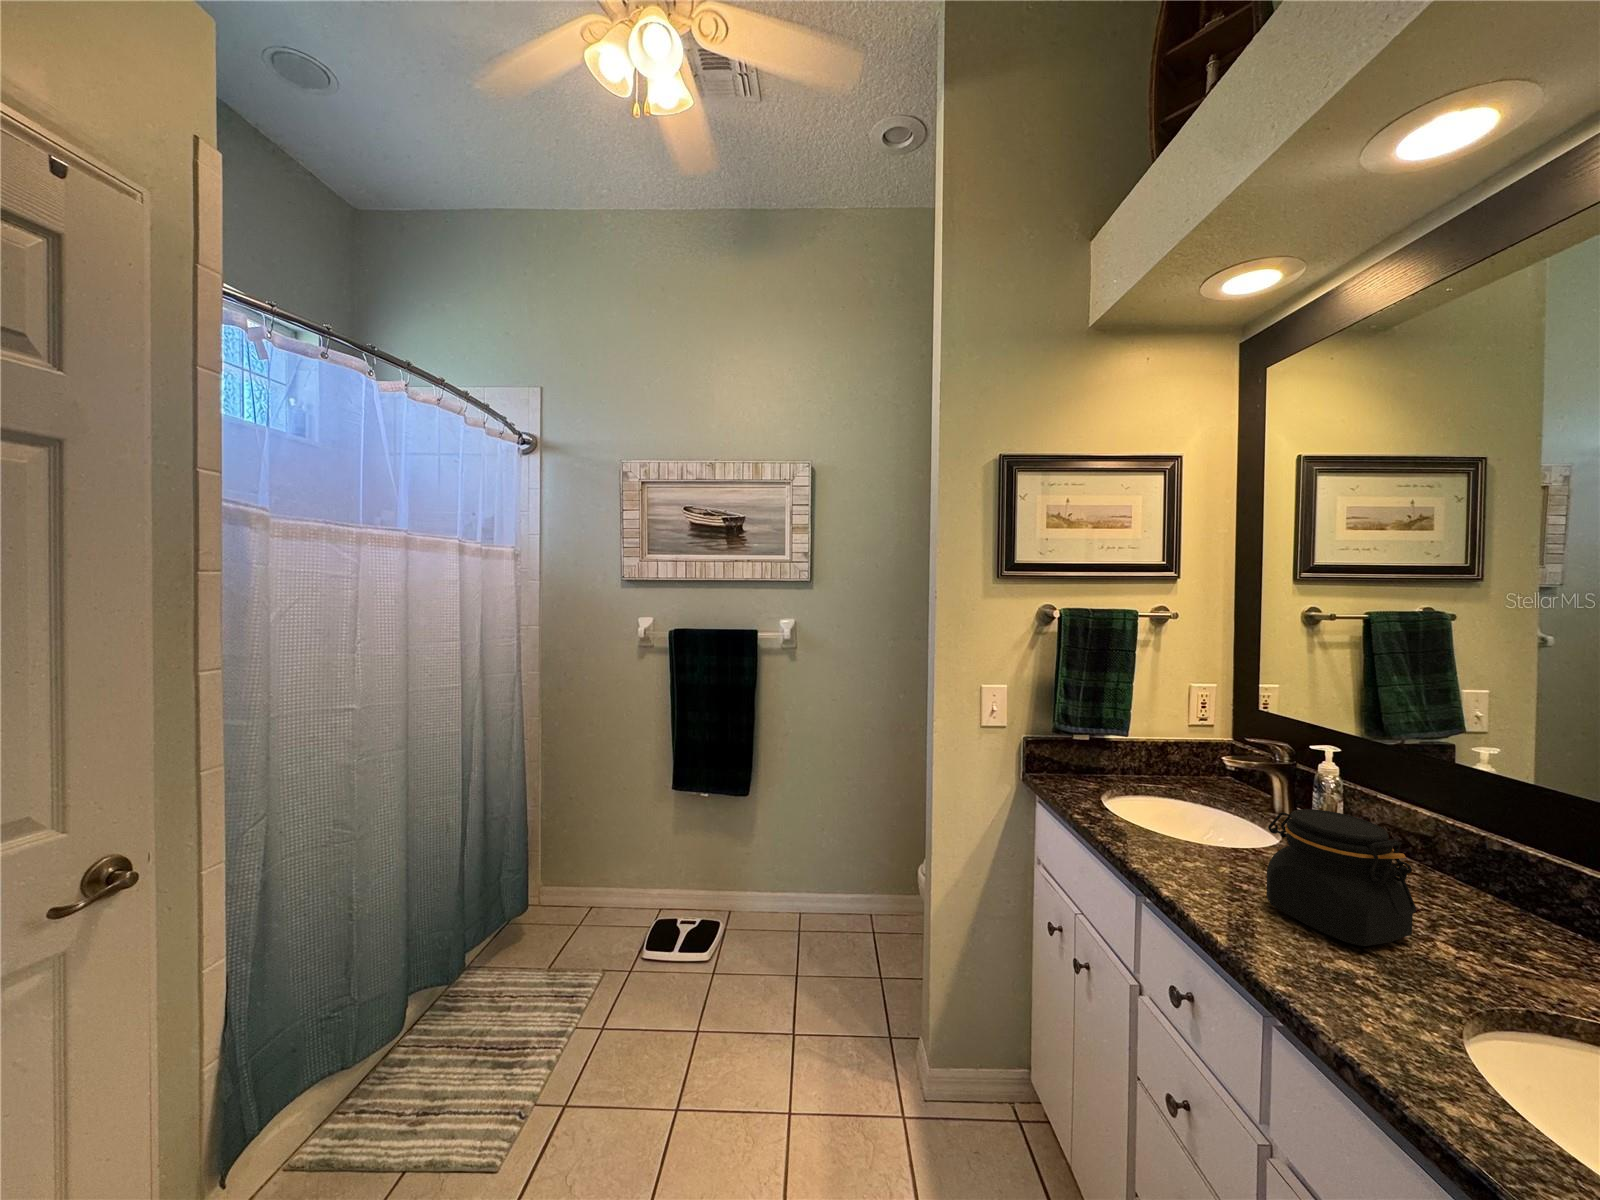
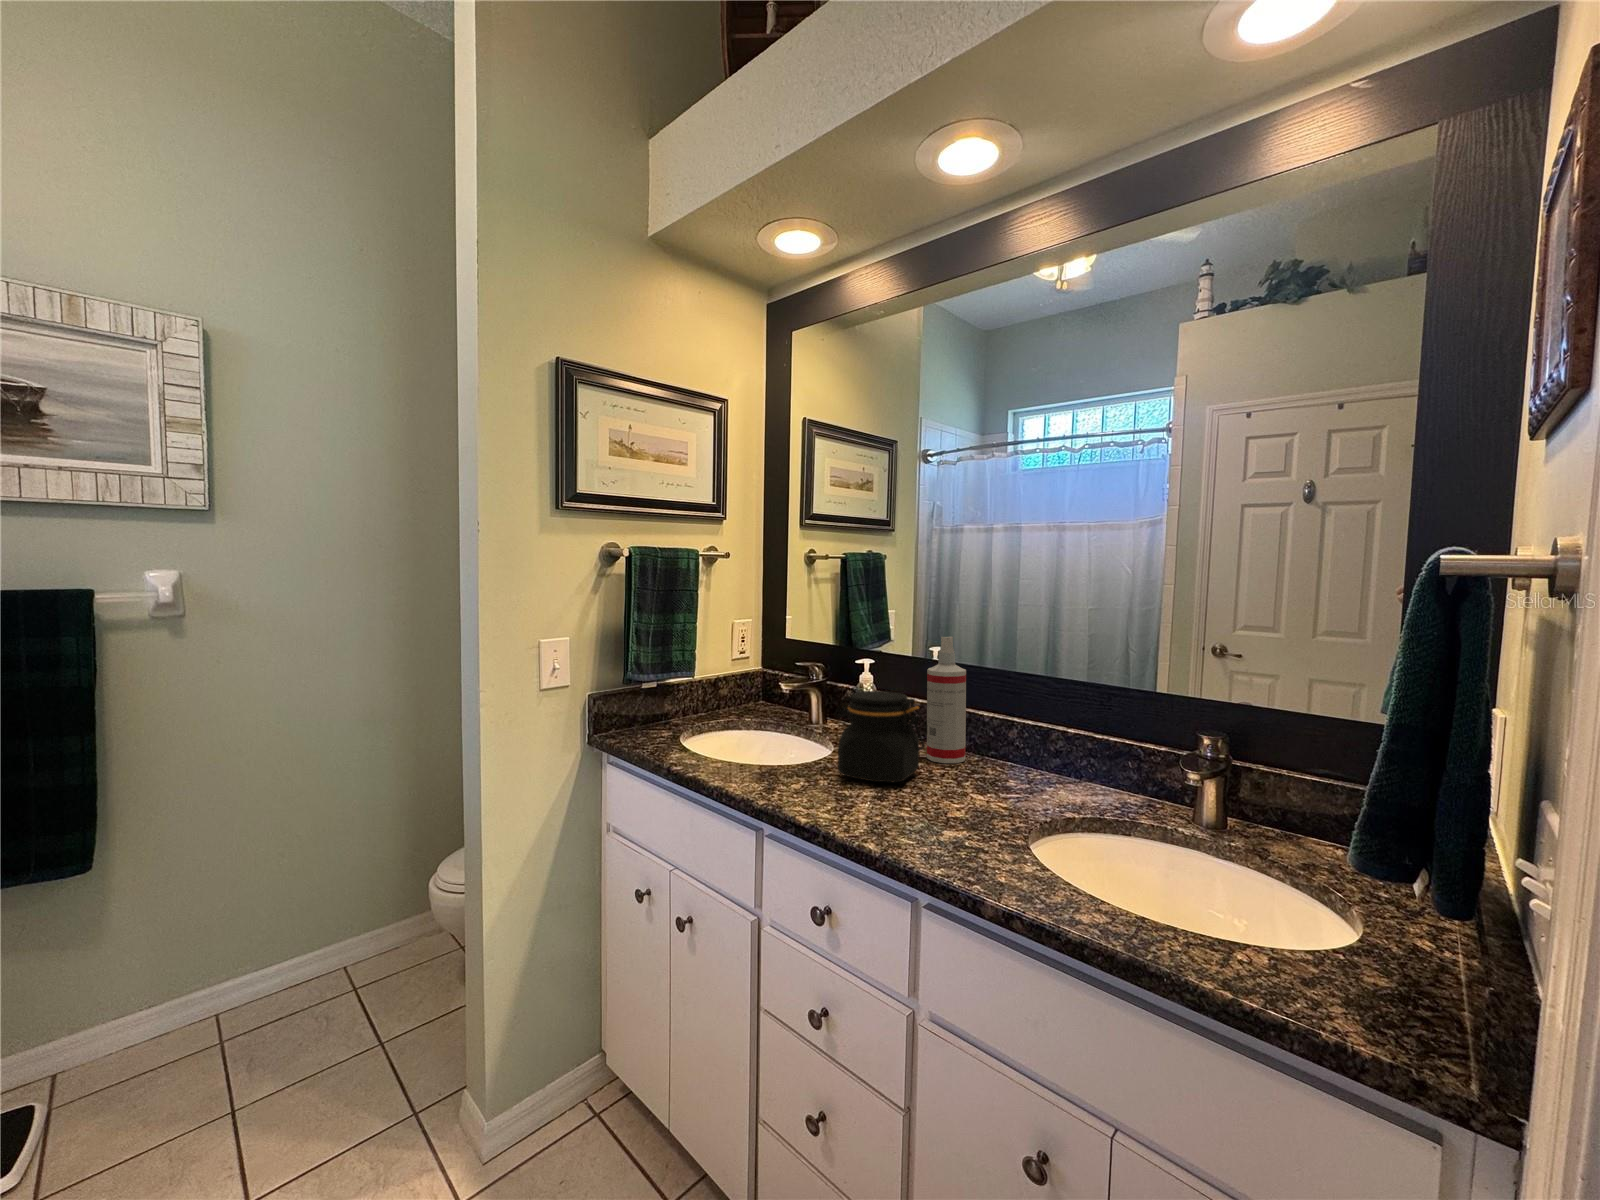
spray bottle: none [1448,761,1539,953] -> present [927,637,966,763]

